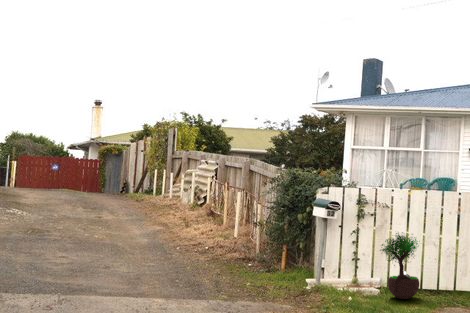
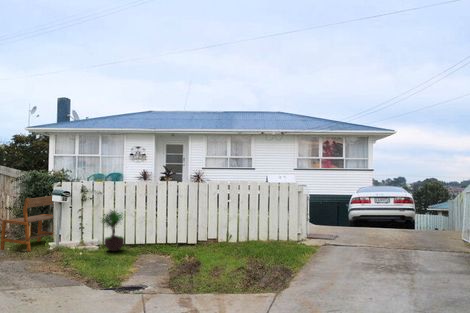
bench: none [244,207,332,288] -> present [0,196,53,251]

